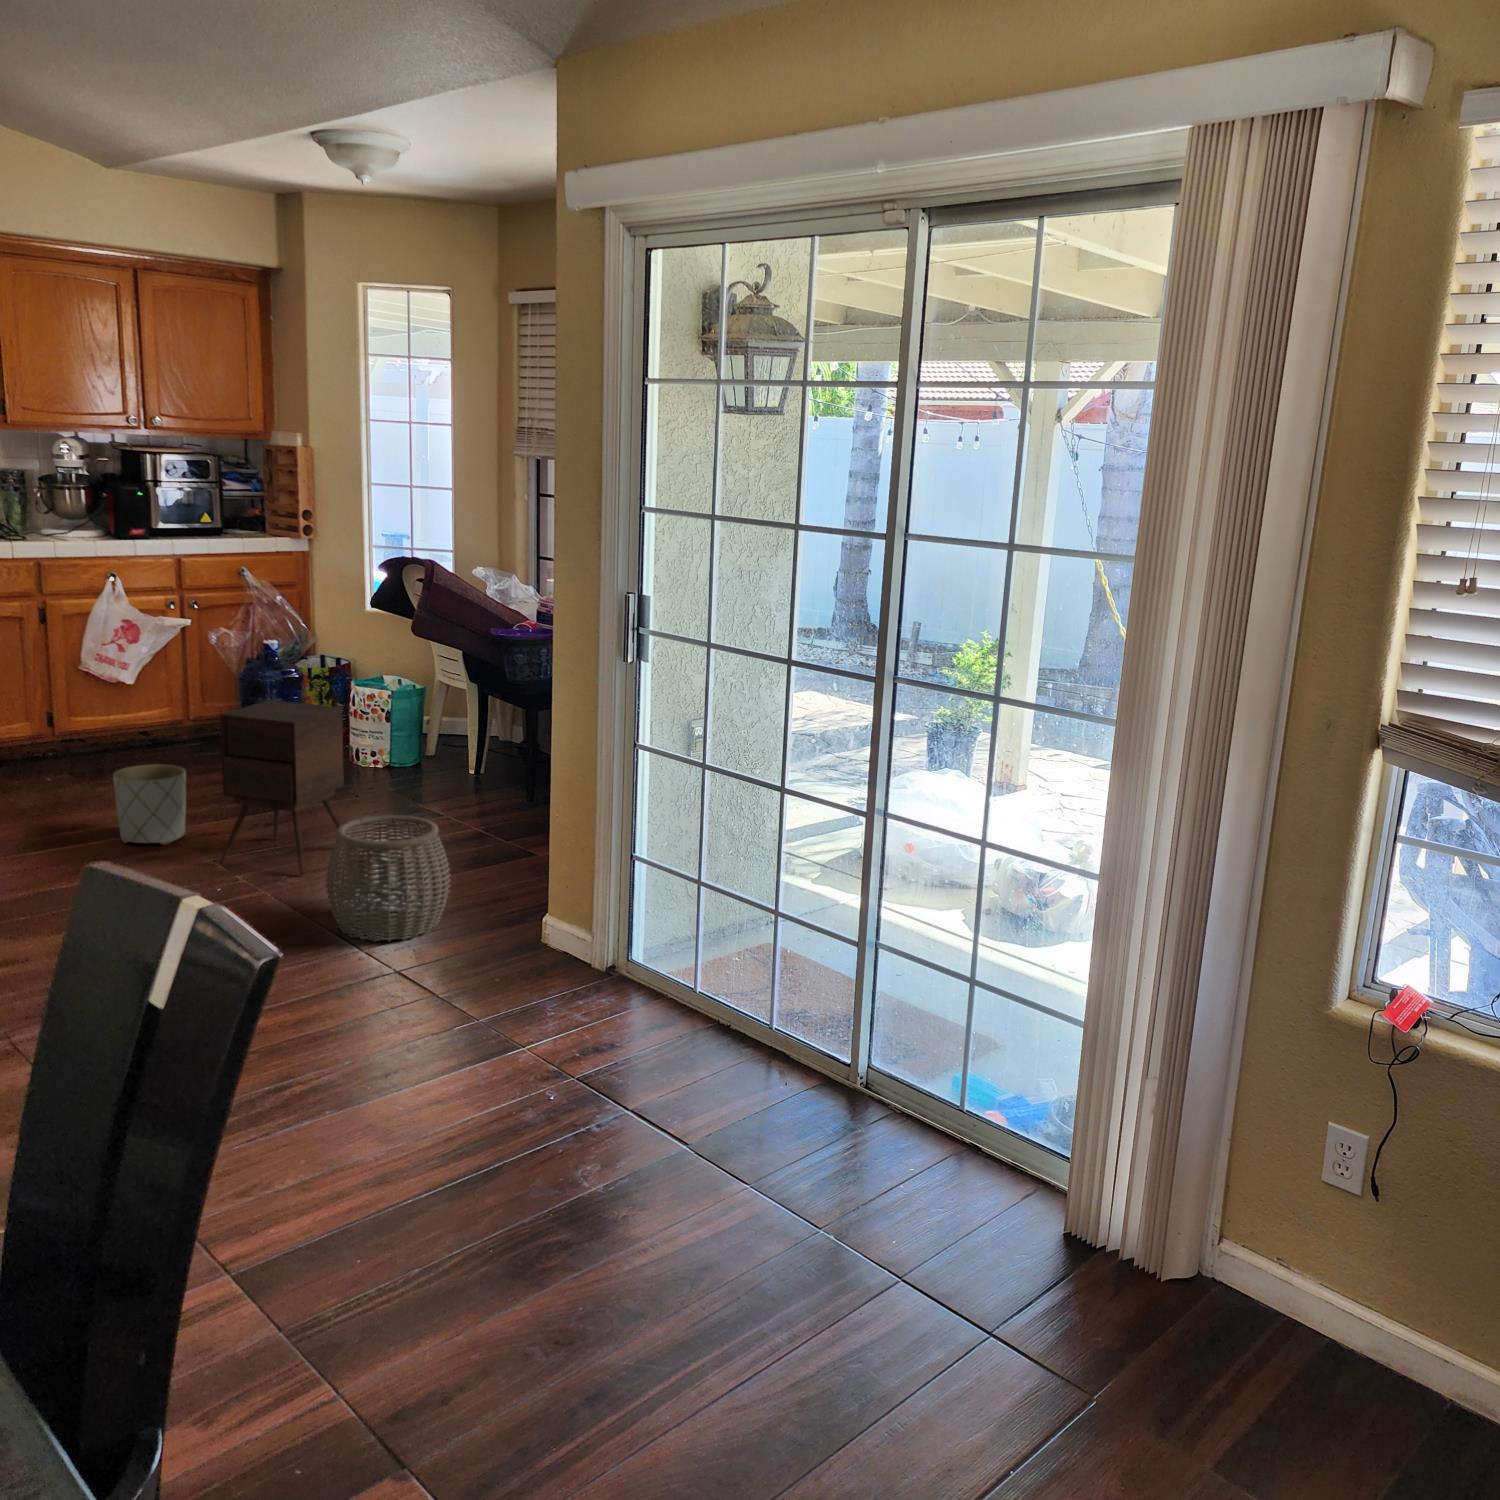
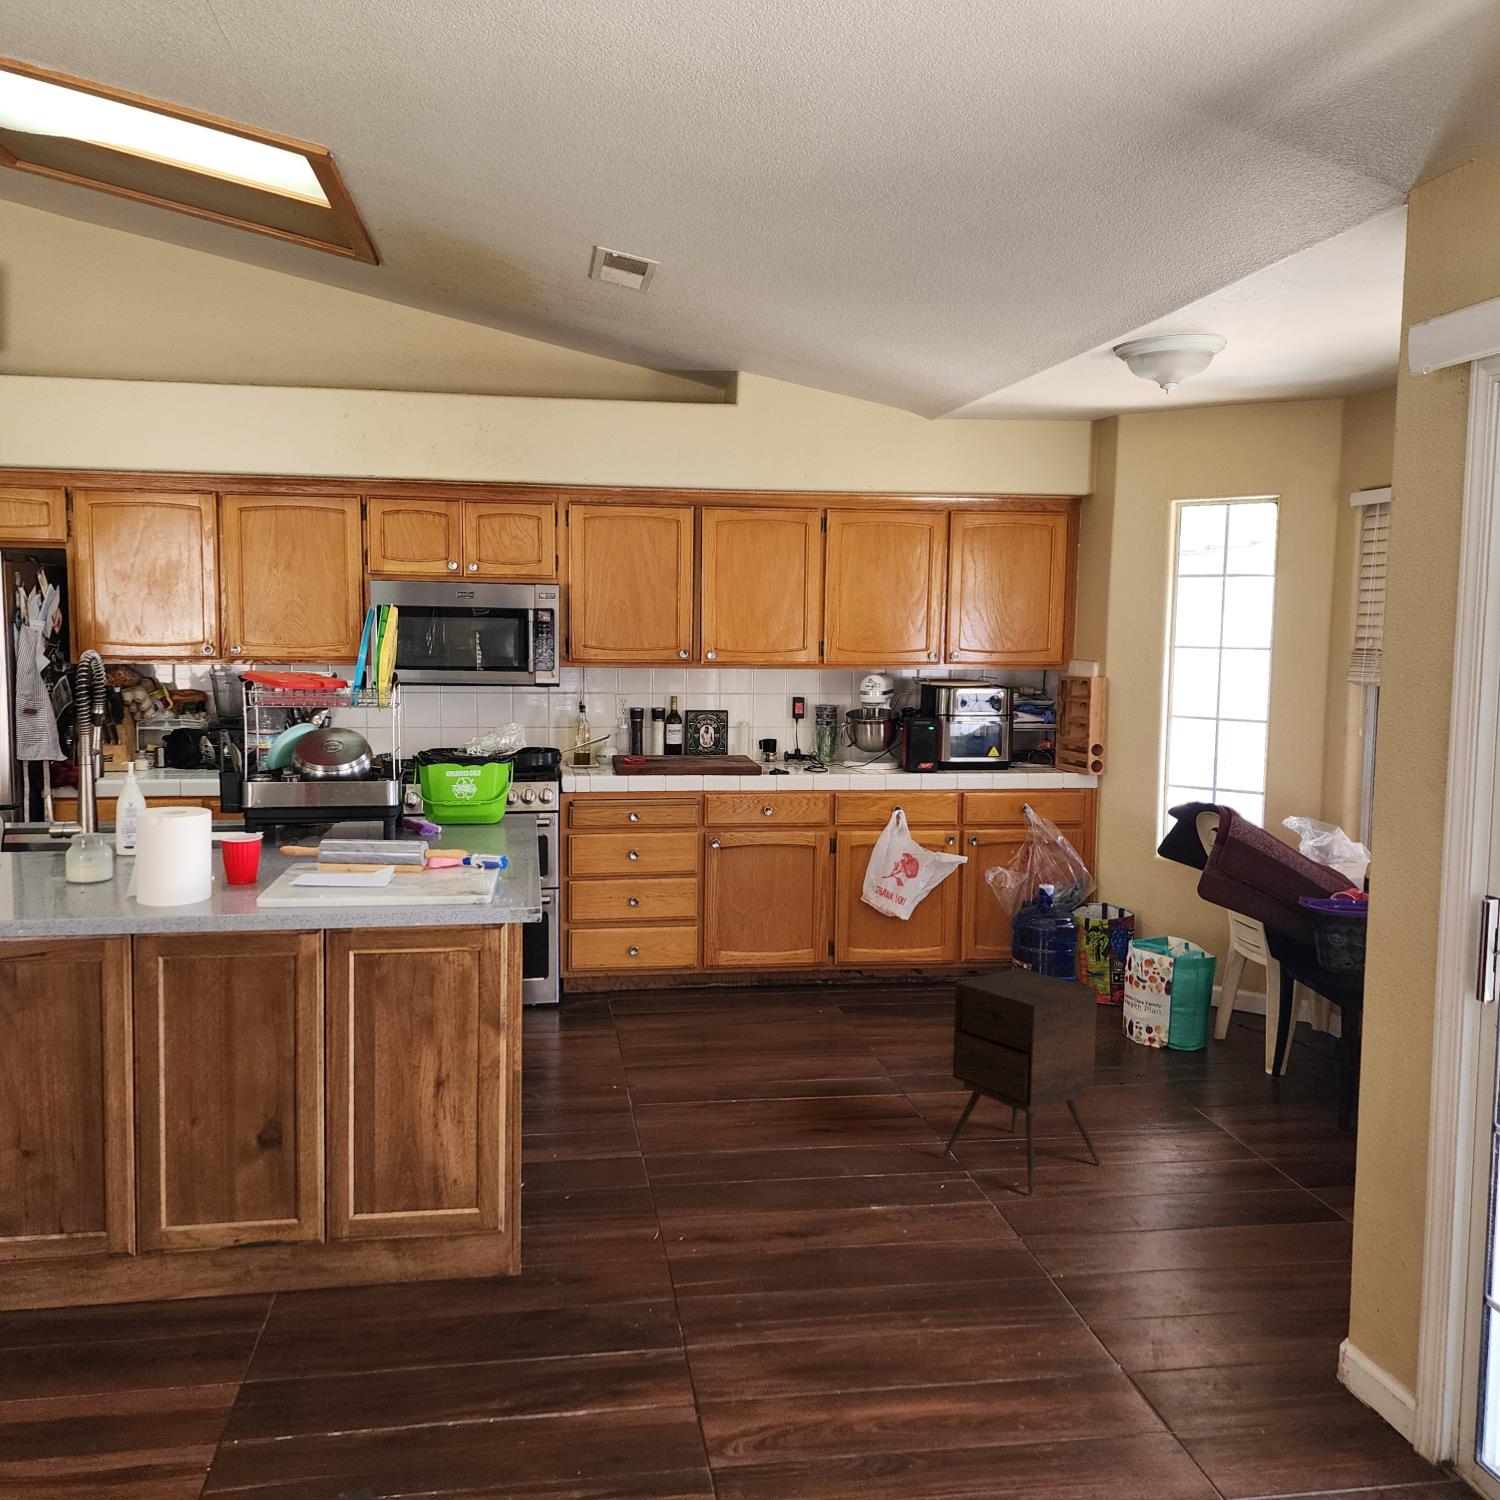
planter: present [113,764,186,845] -> none [852,1020,925,1116]
woven basket: present [325,815,450,941] -> none [1042,1151,1213,1344]

